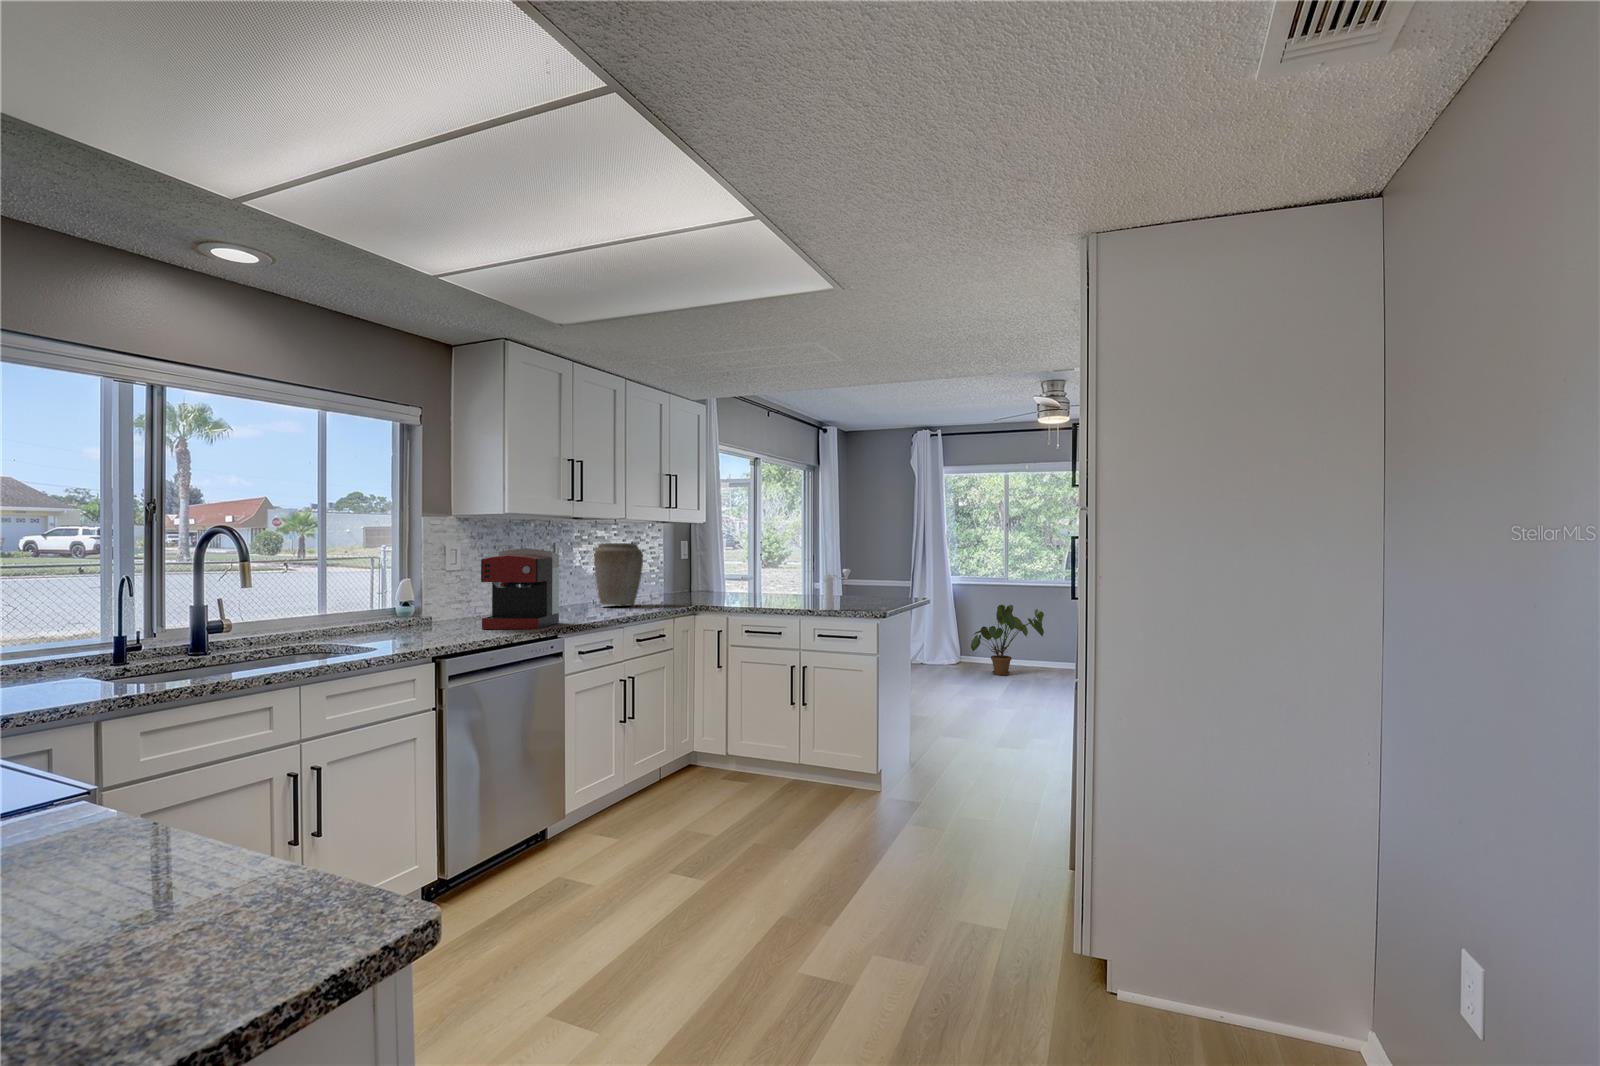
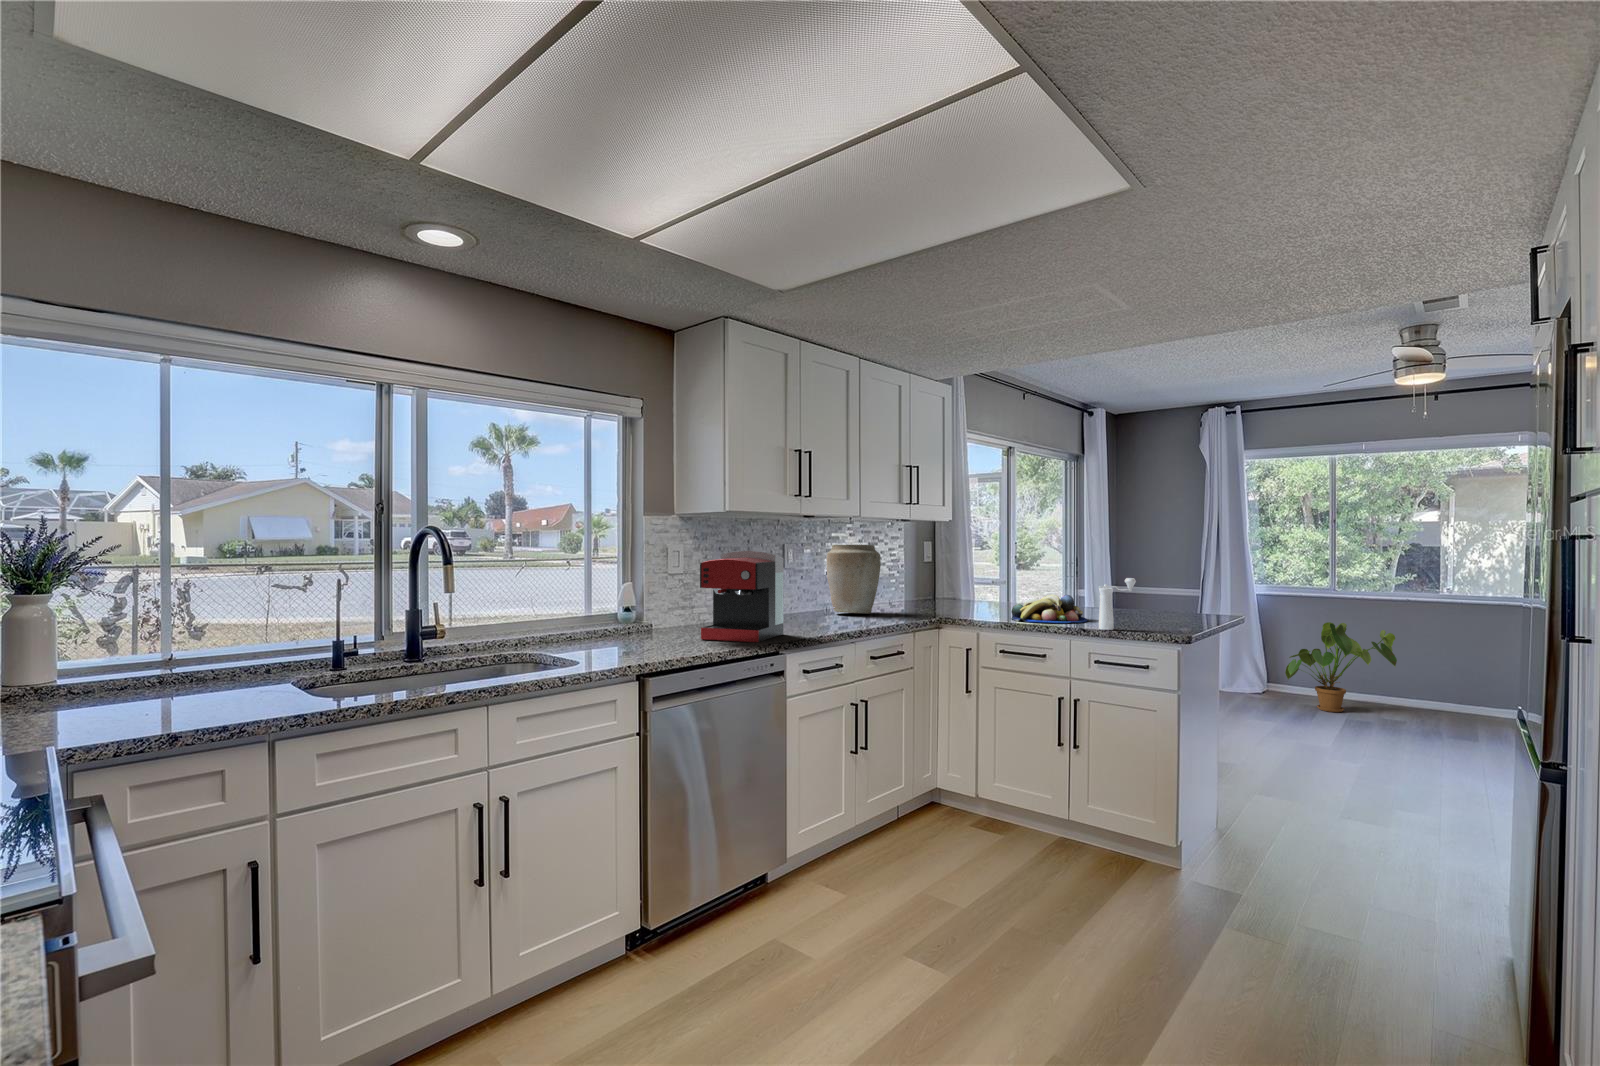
fruit bowl: none [755,584,816,607] -> present [1011,595,1088,623]

